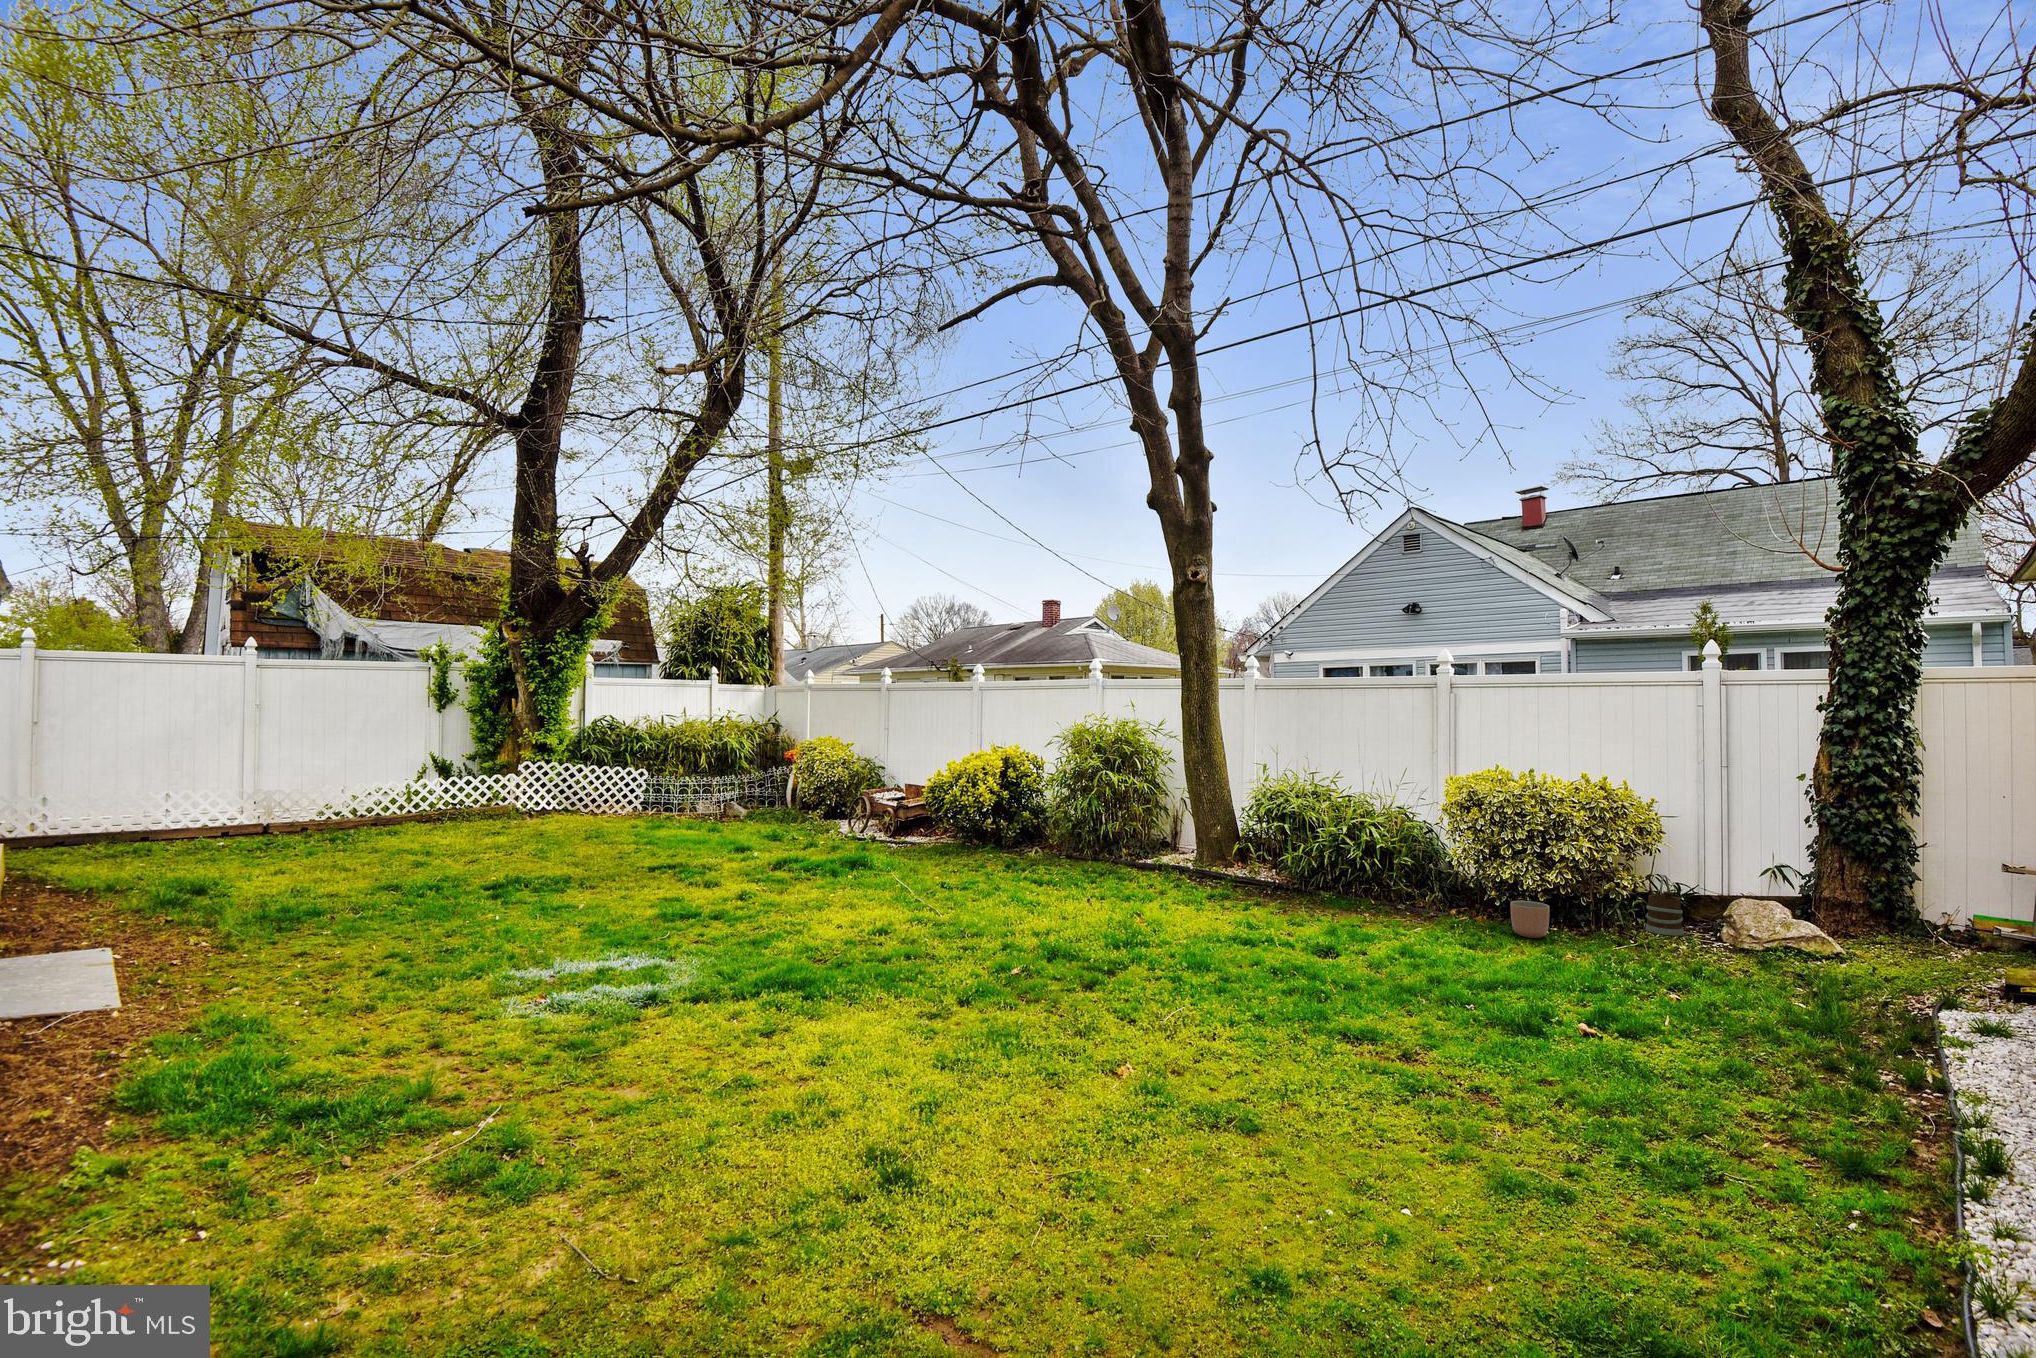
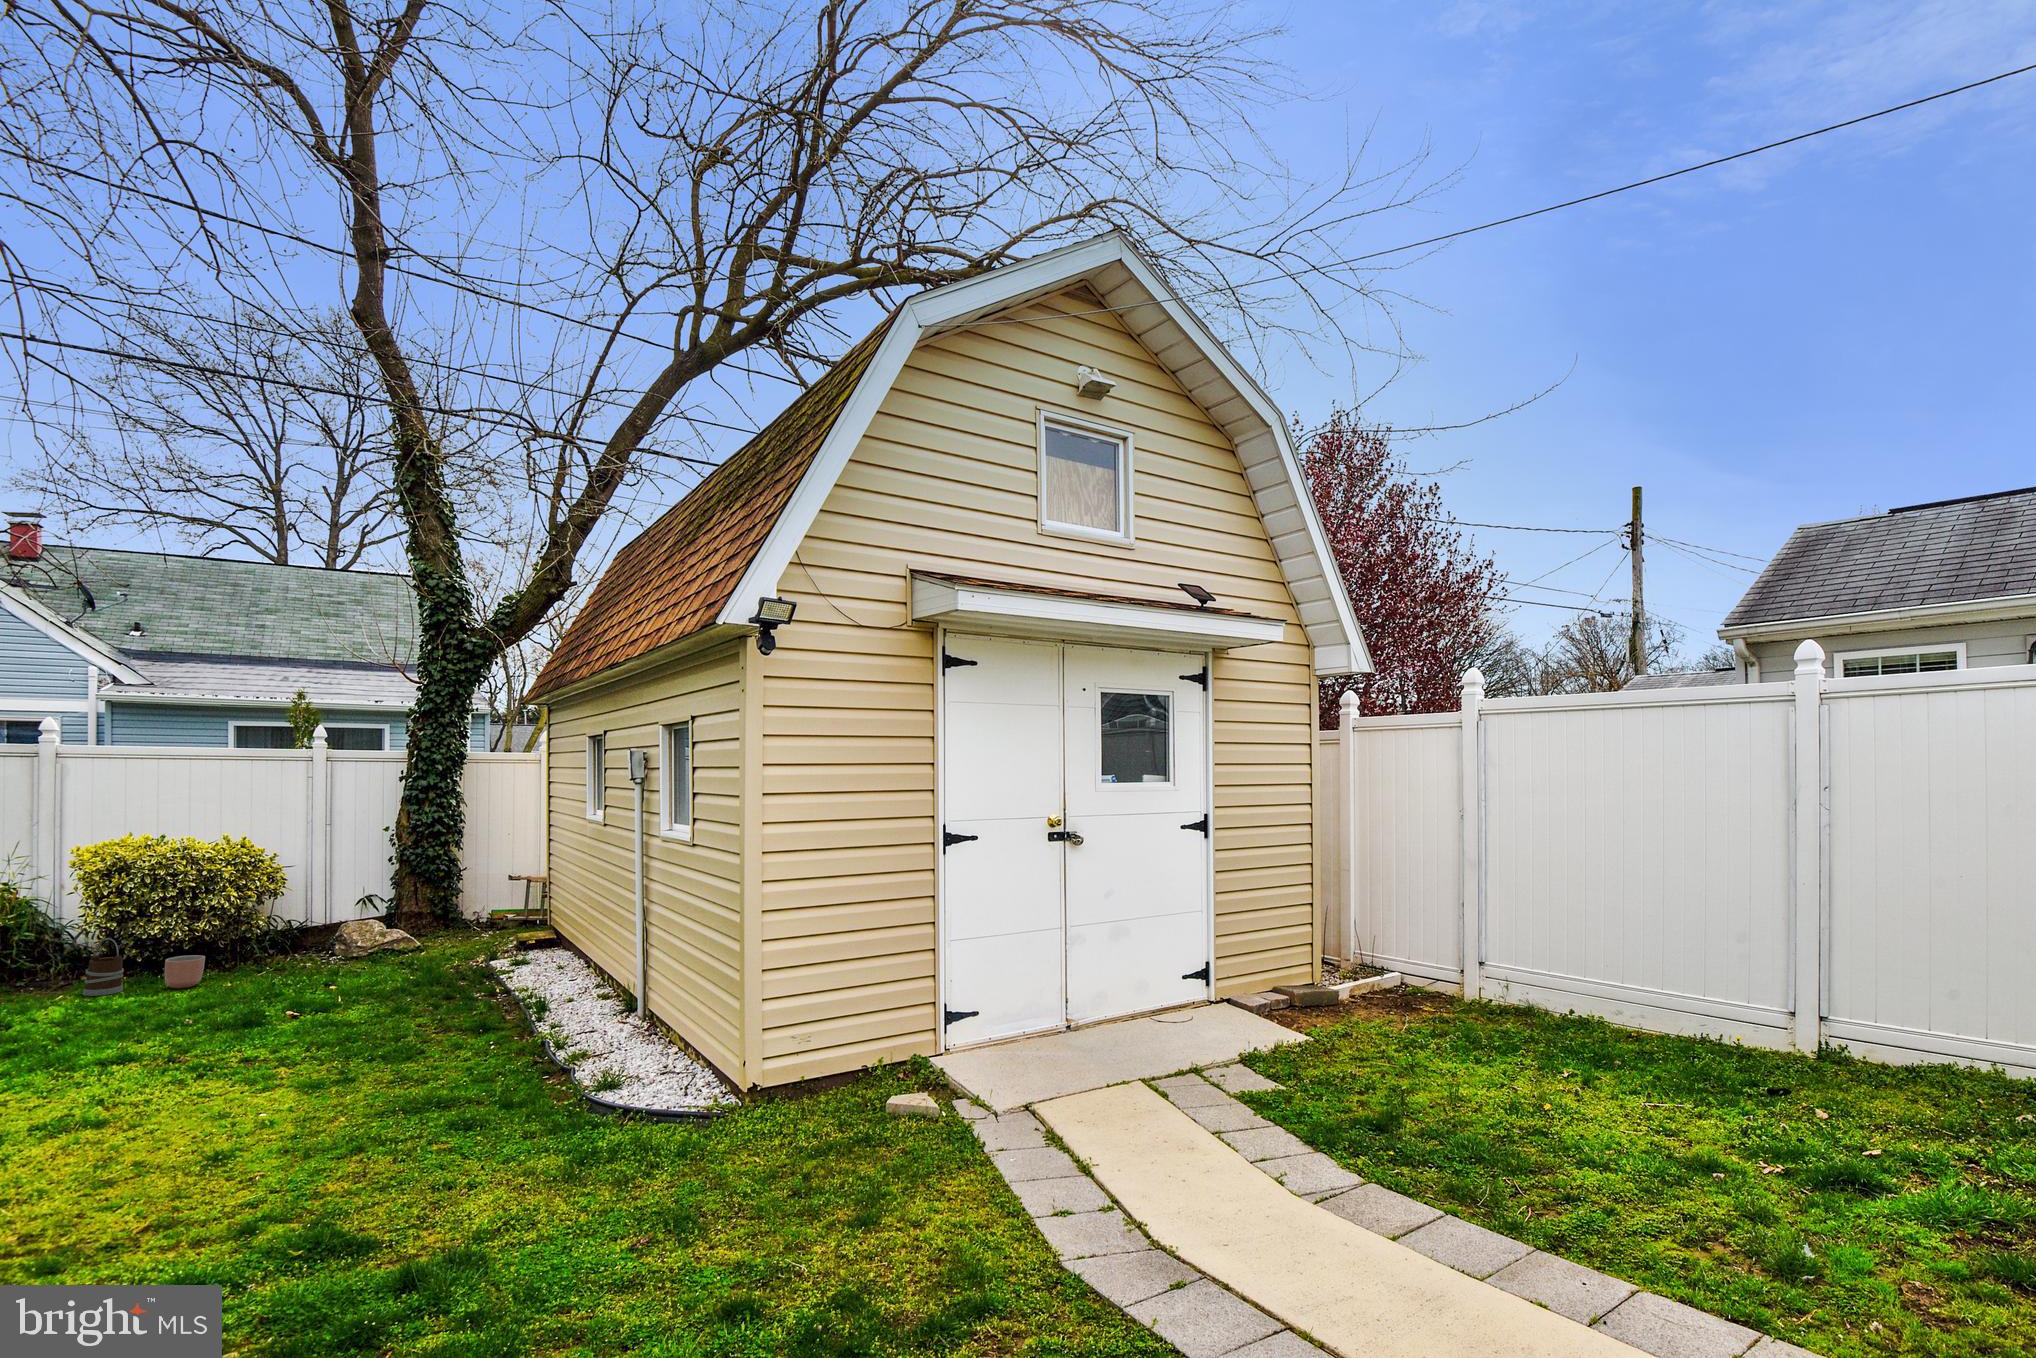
wooden bucket: present [1646,875,1684,936] -> present [83,938,124,996]

